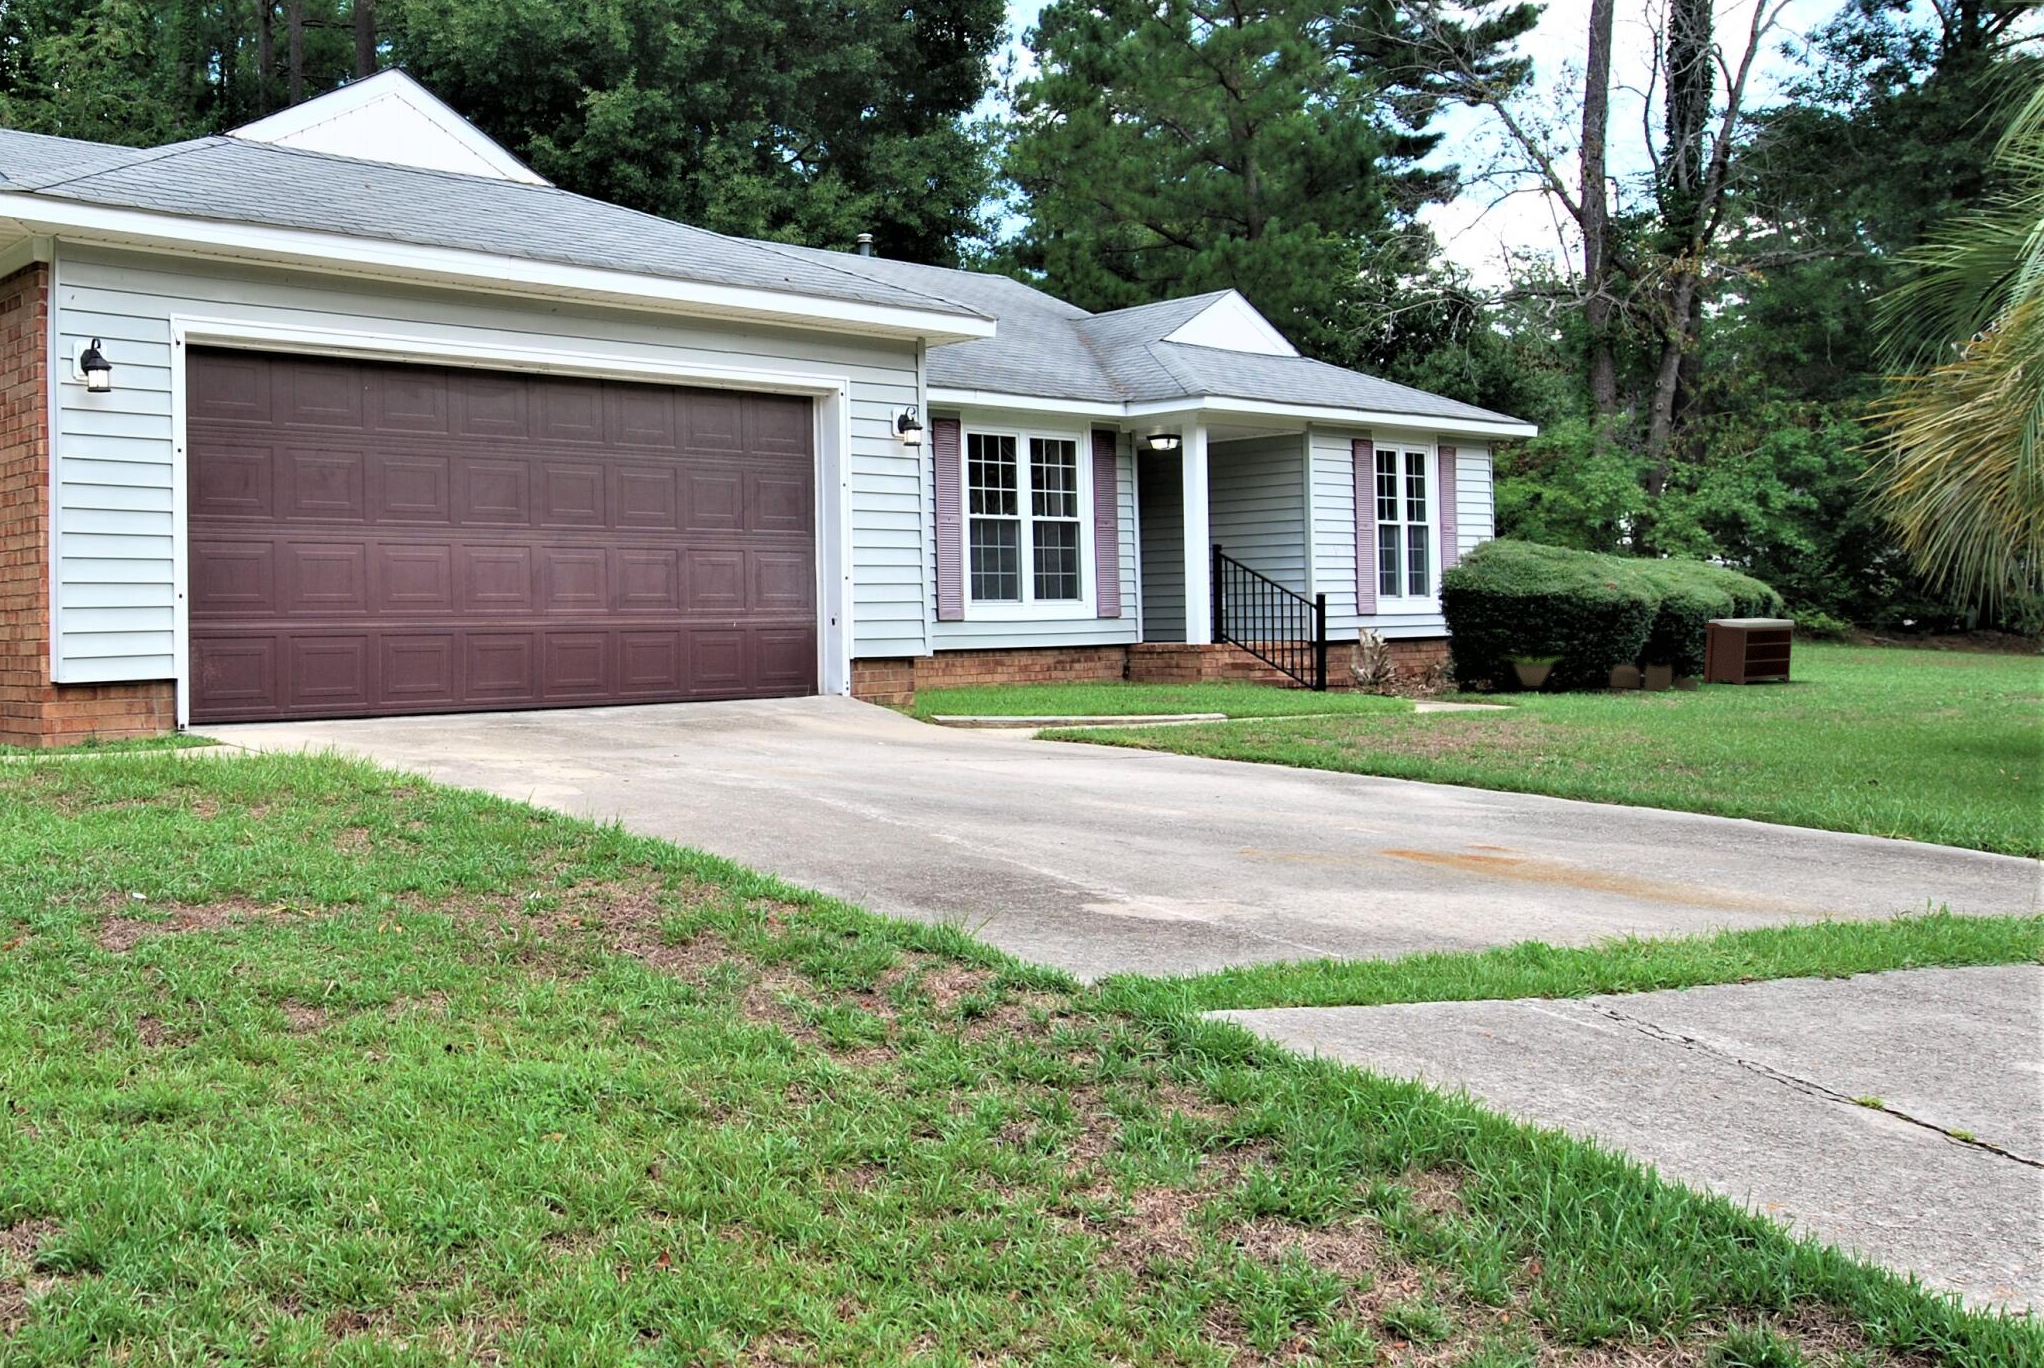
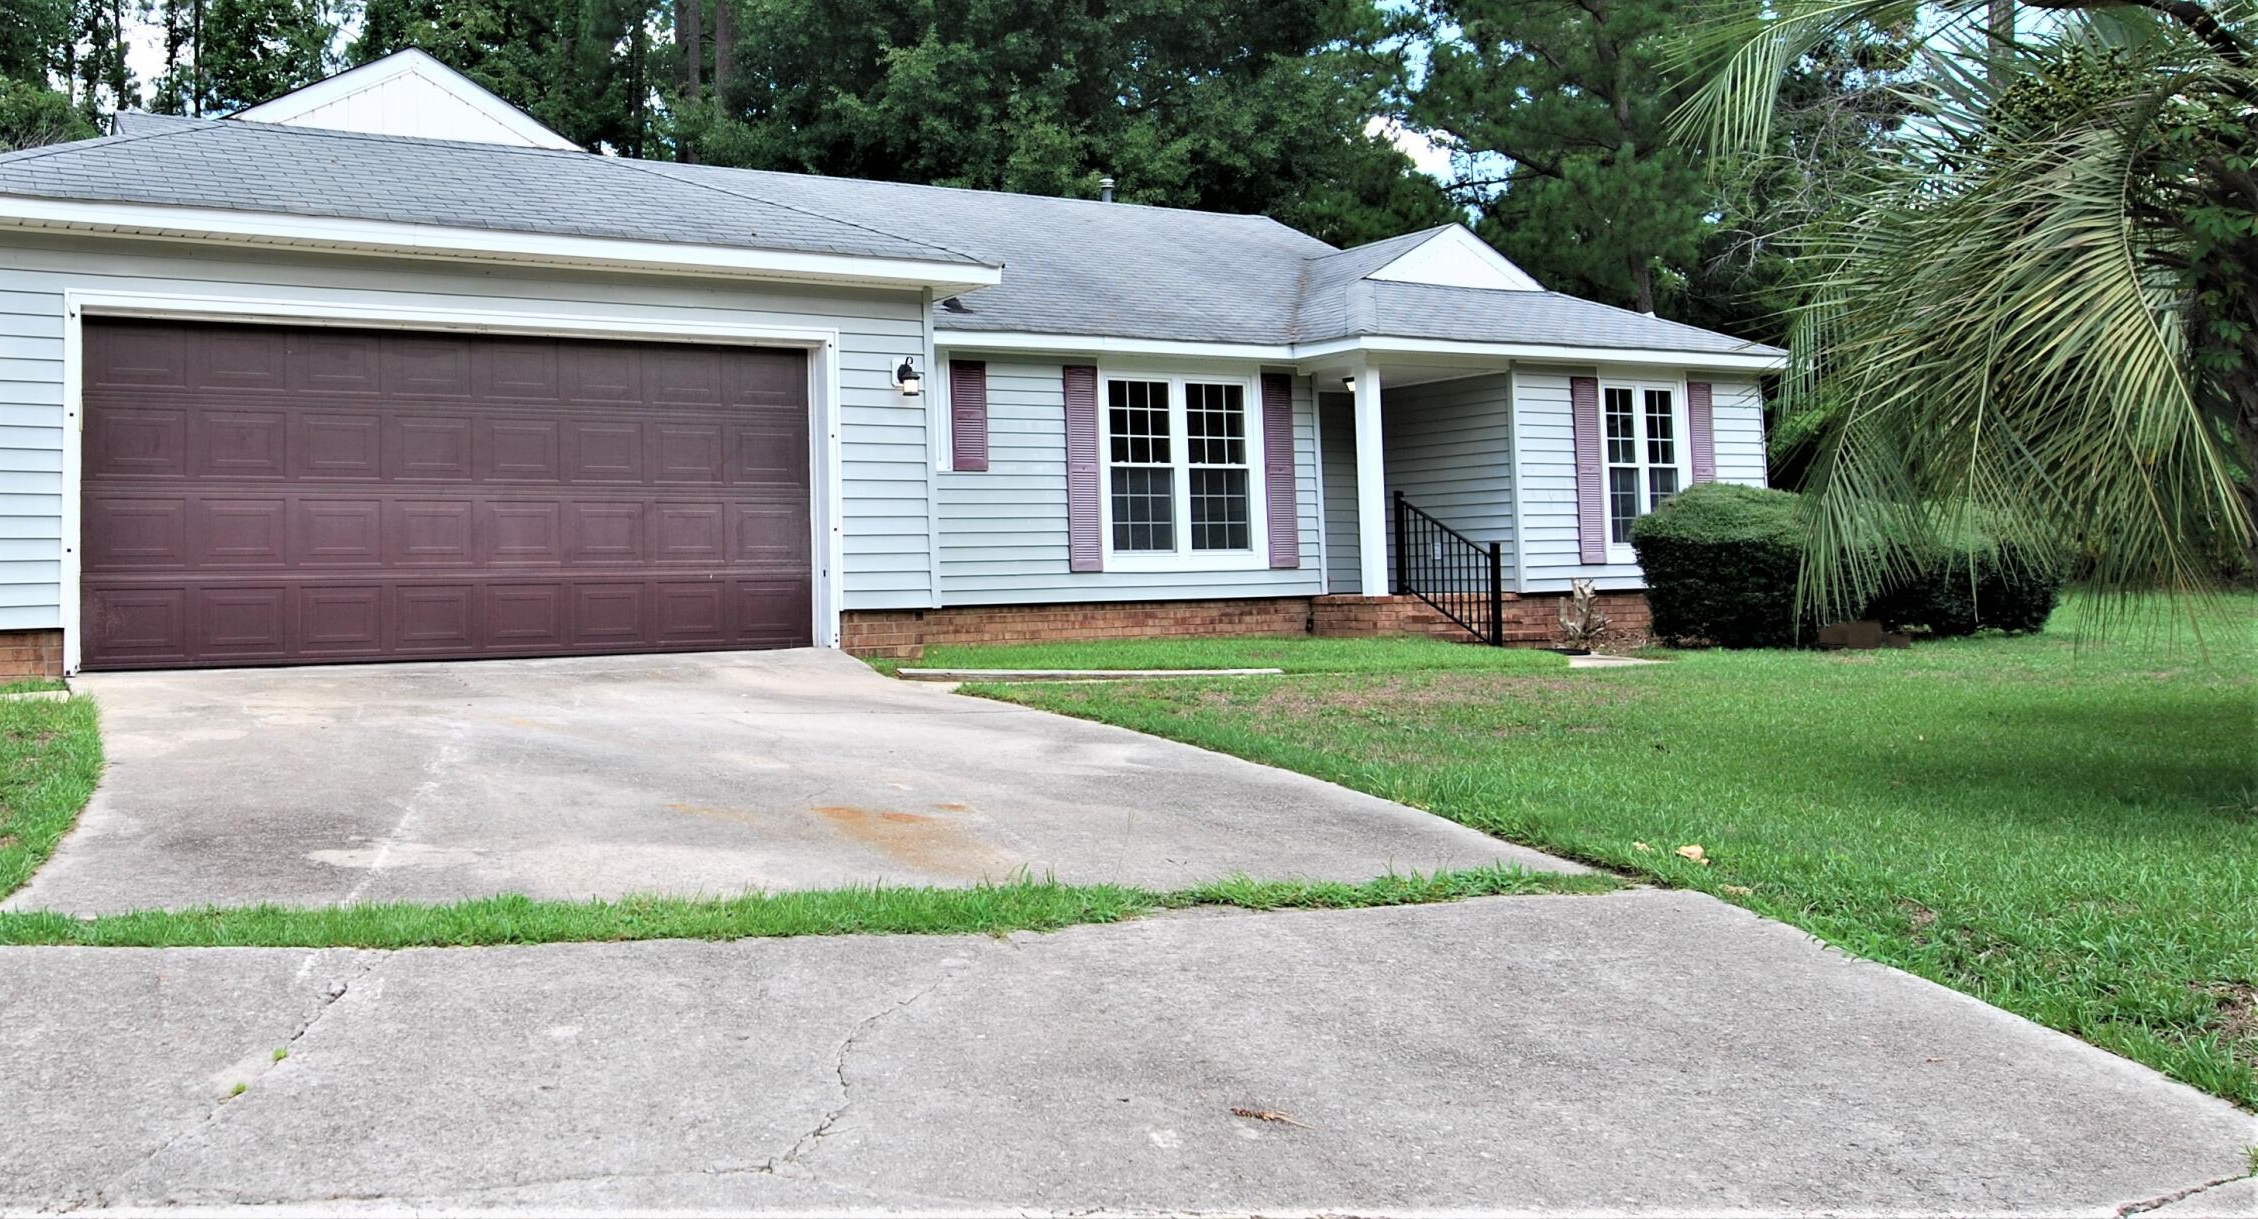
bench: present [1704,618,1797,685] -> none [1948,570,2065,645]
decorative plant: present [1511,657,1559,686] -> none [1699,607,1765,641]

